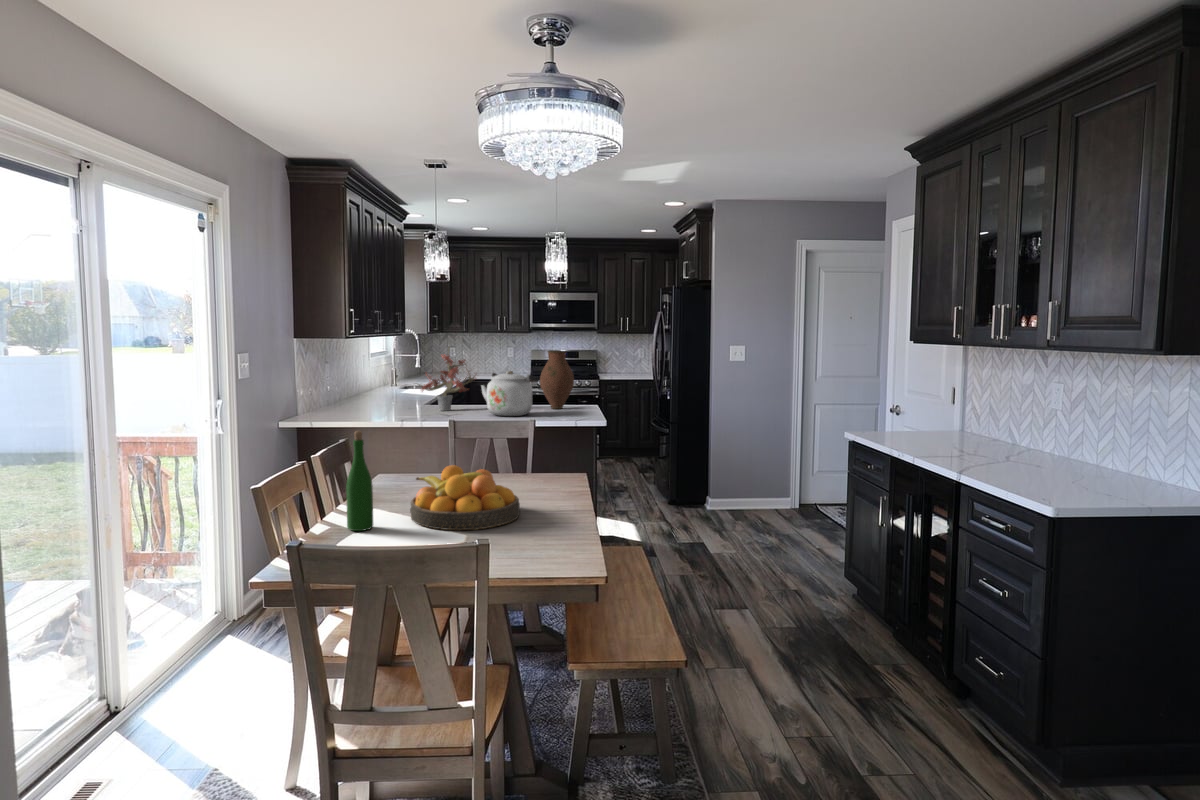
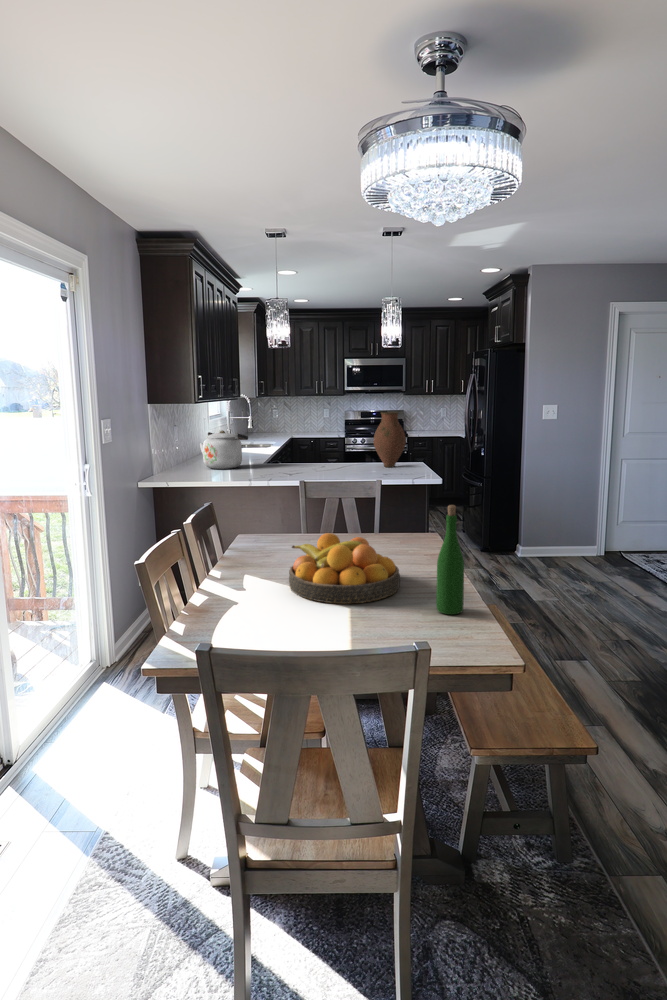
potted plant: present [419,350,476,411] -> none [257,406,317,470]
kettle: present [482,371,539,416] -> present [200,430,248,469]
wine bottle: present [346,431,373,531] -> present [436,505,464,614]

